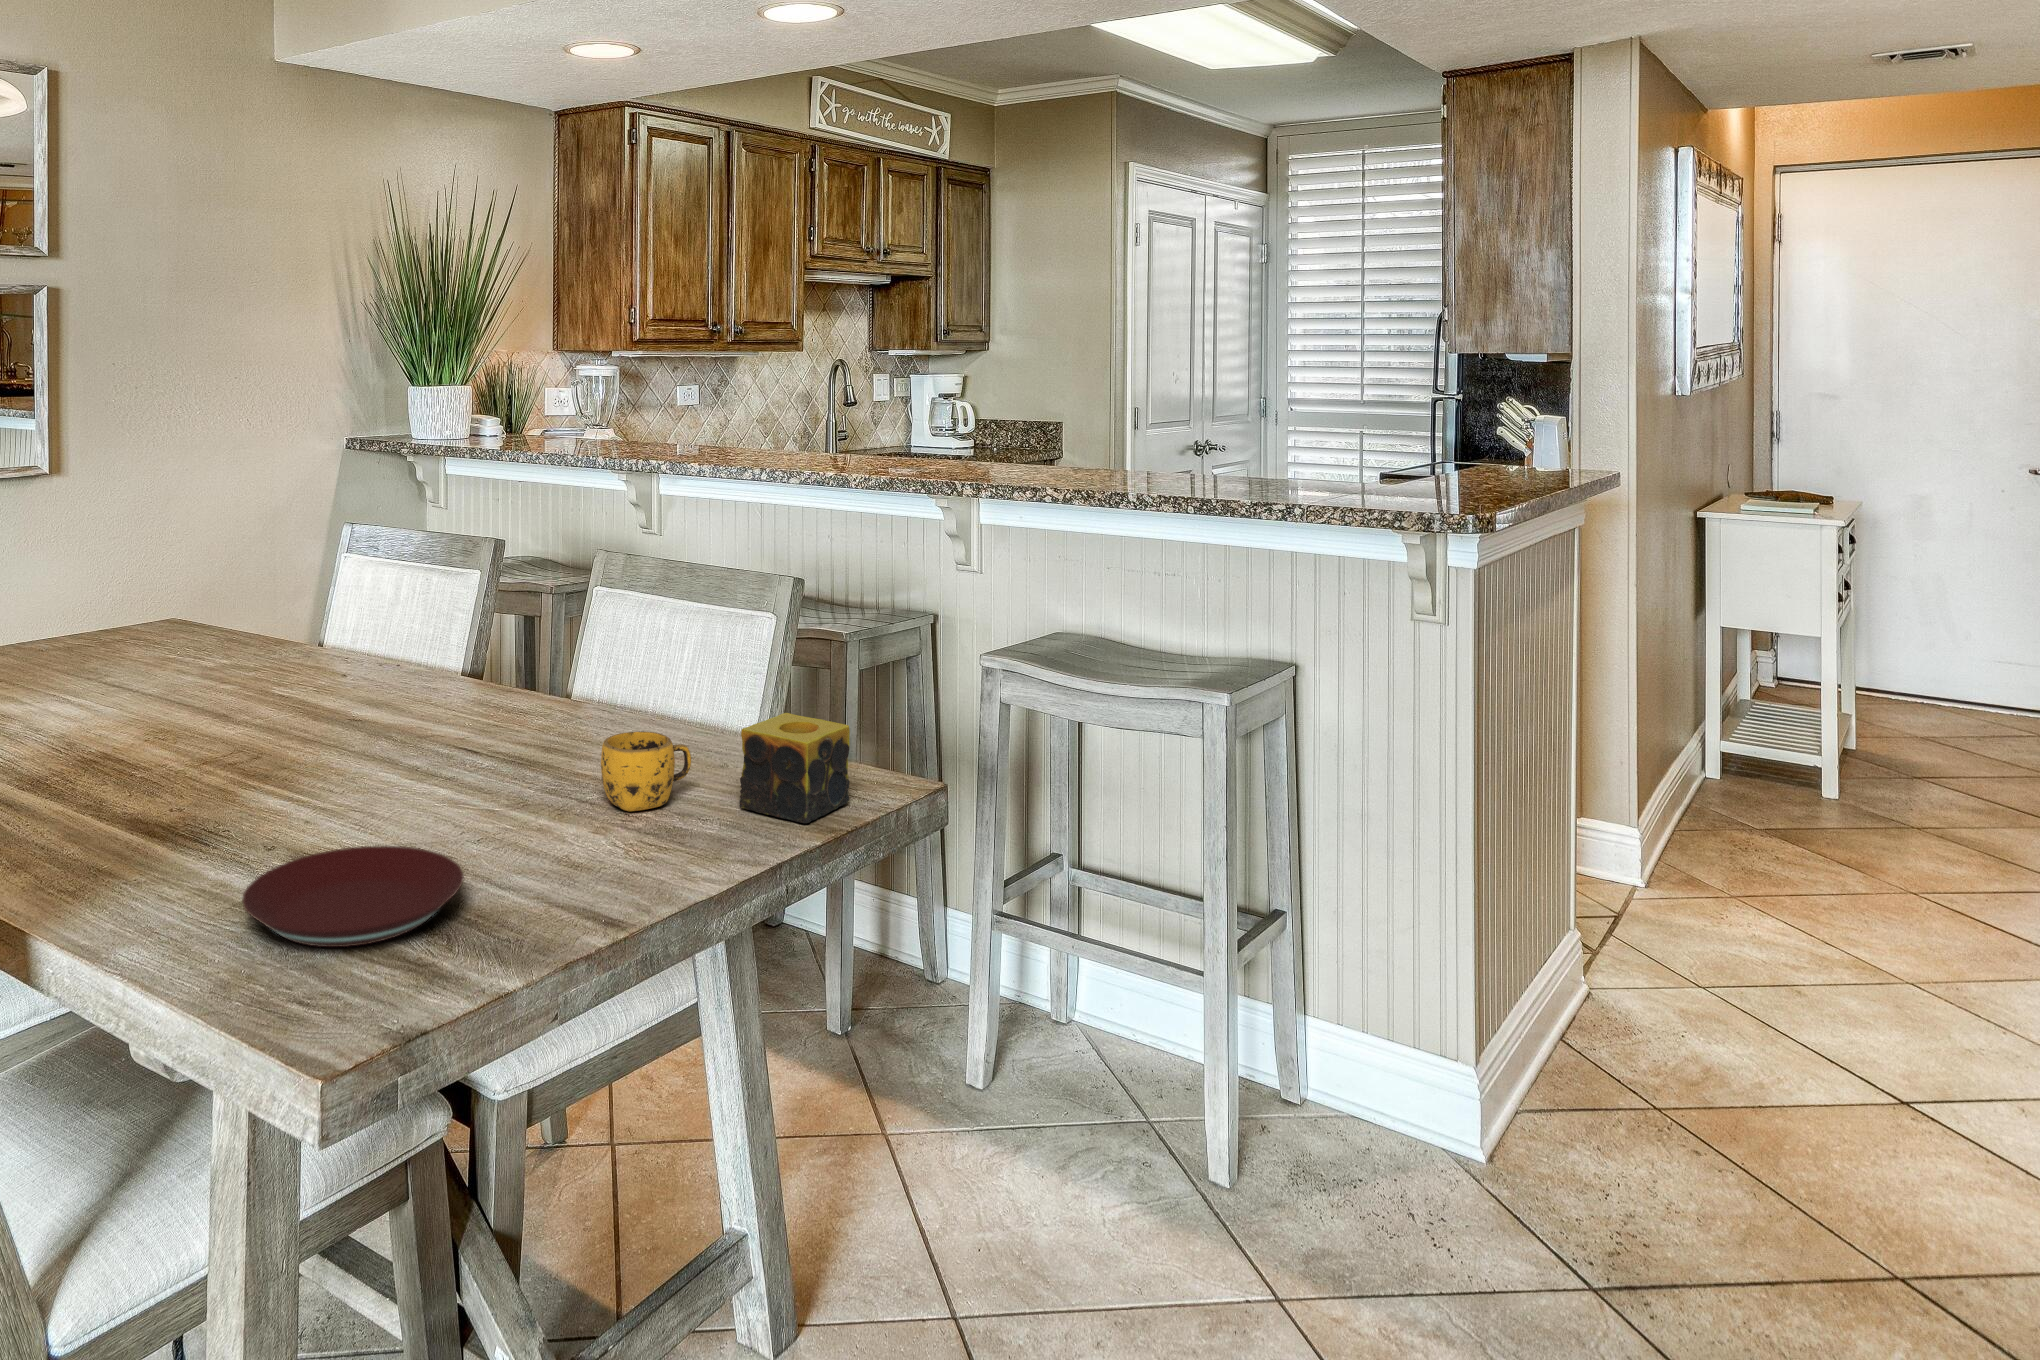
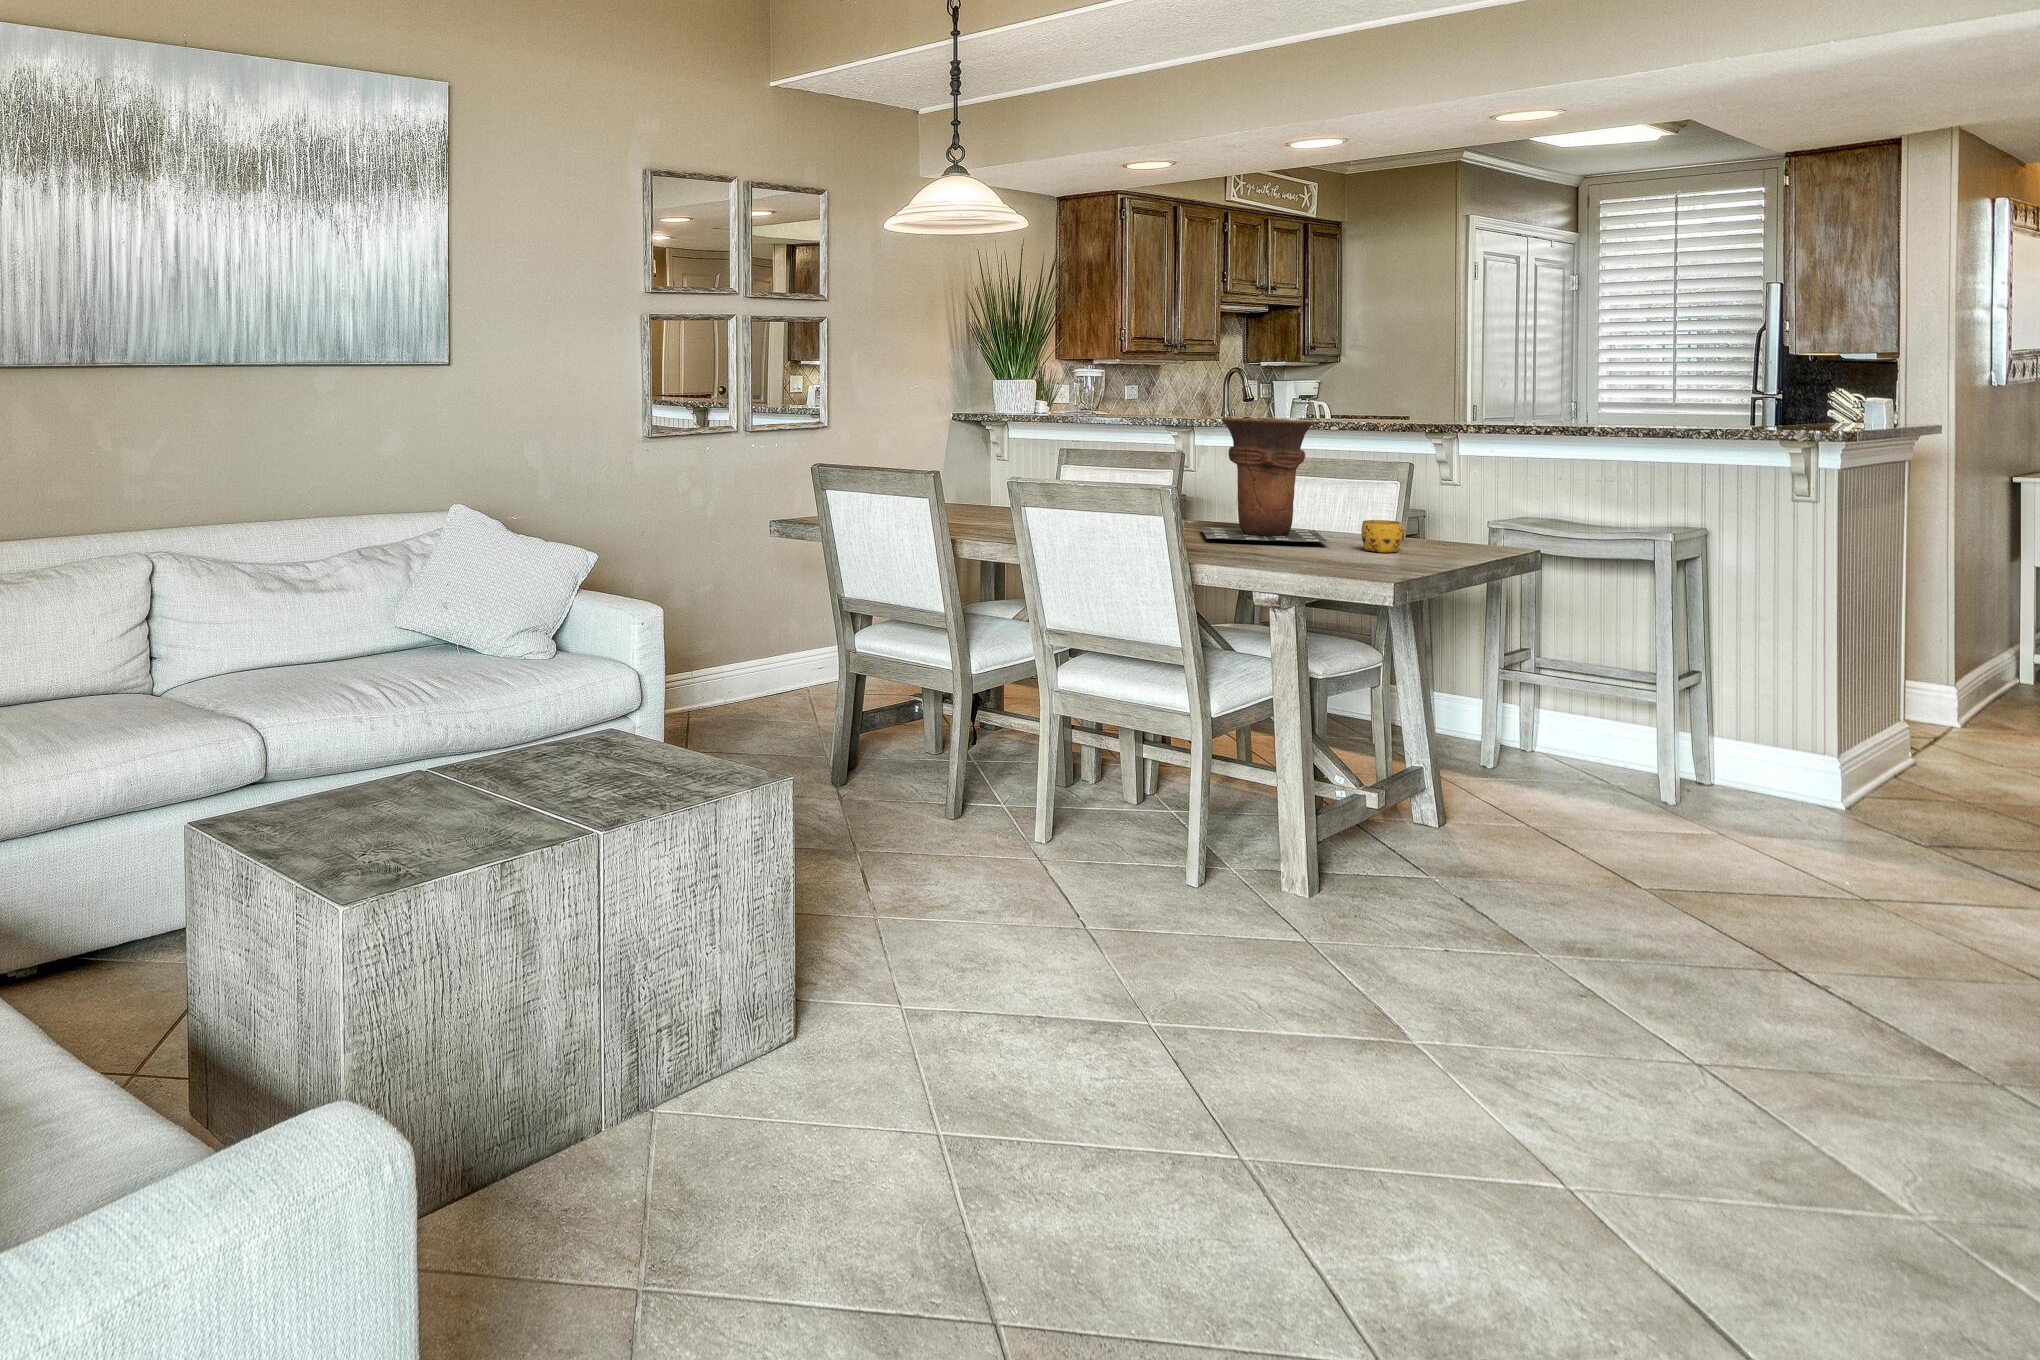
vase: none [342,499,616,776] -> present [1201,417,1328,542]
candle: present [740,713,850,823] -> none [1439,513,1496,557]
plate: present [242,846,464,947] -> none [1265,547,1366,569]

